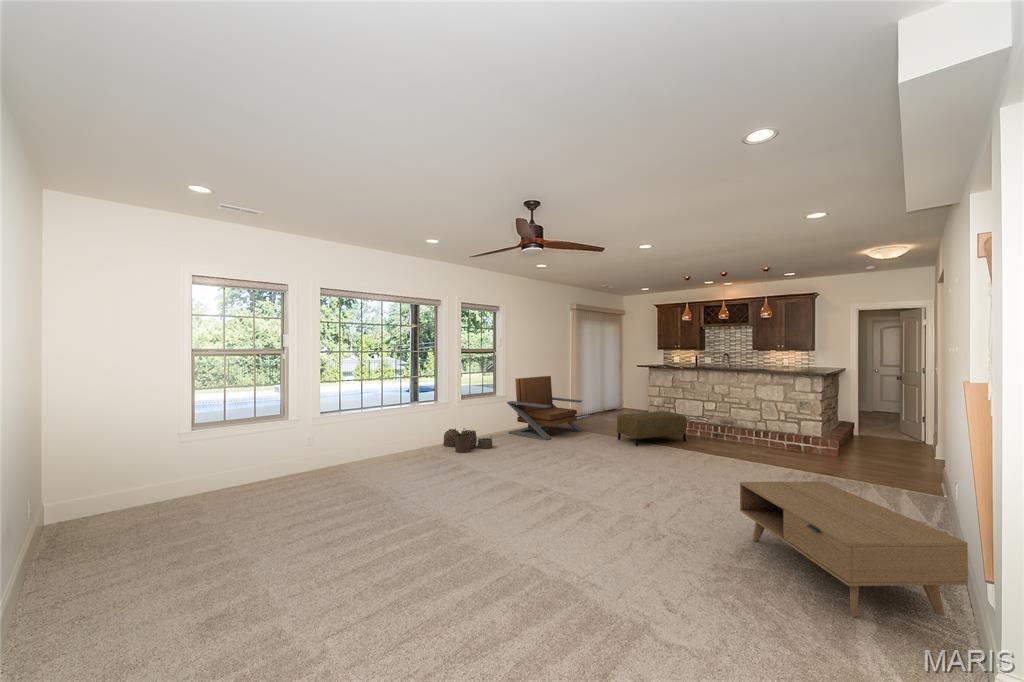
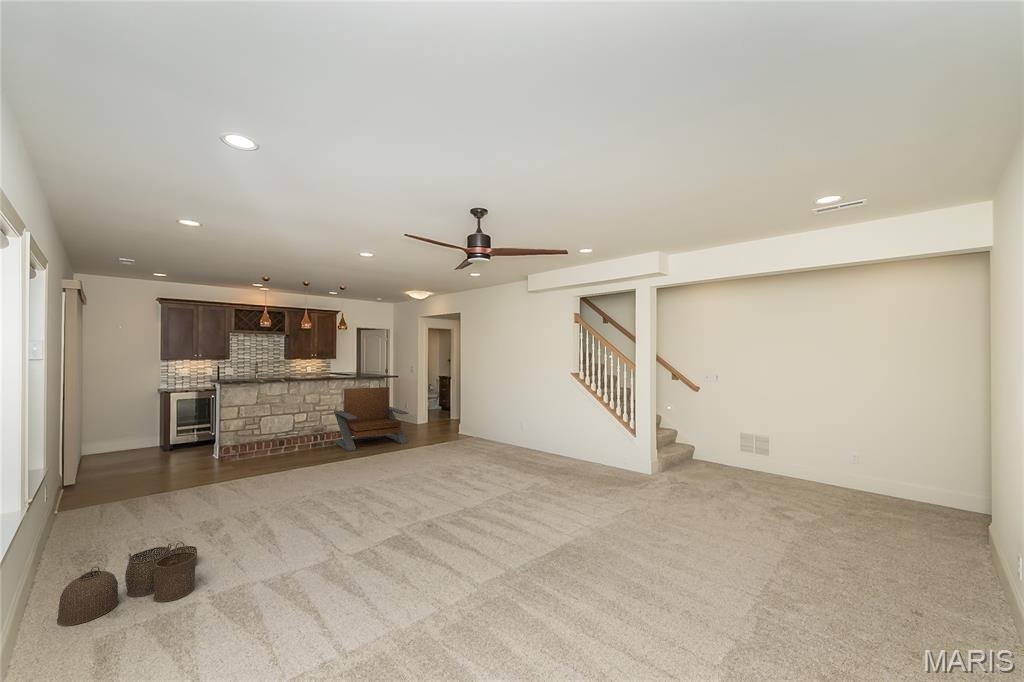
lounge chair: present [507,376,582,440] -> present [334,387,408,451]
ottoman: present [617,412,687,446] -> none [273,431,323,477]
coffee table: present [740,481,968,617] -> none [538,436,620,478]

